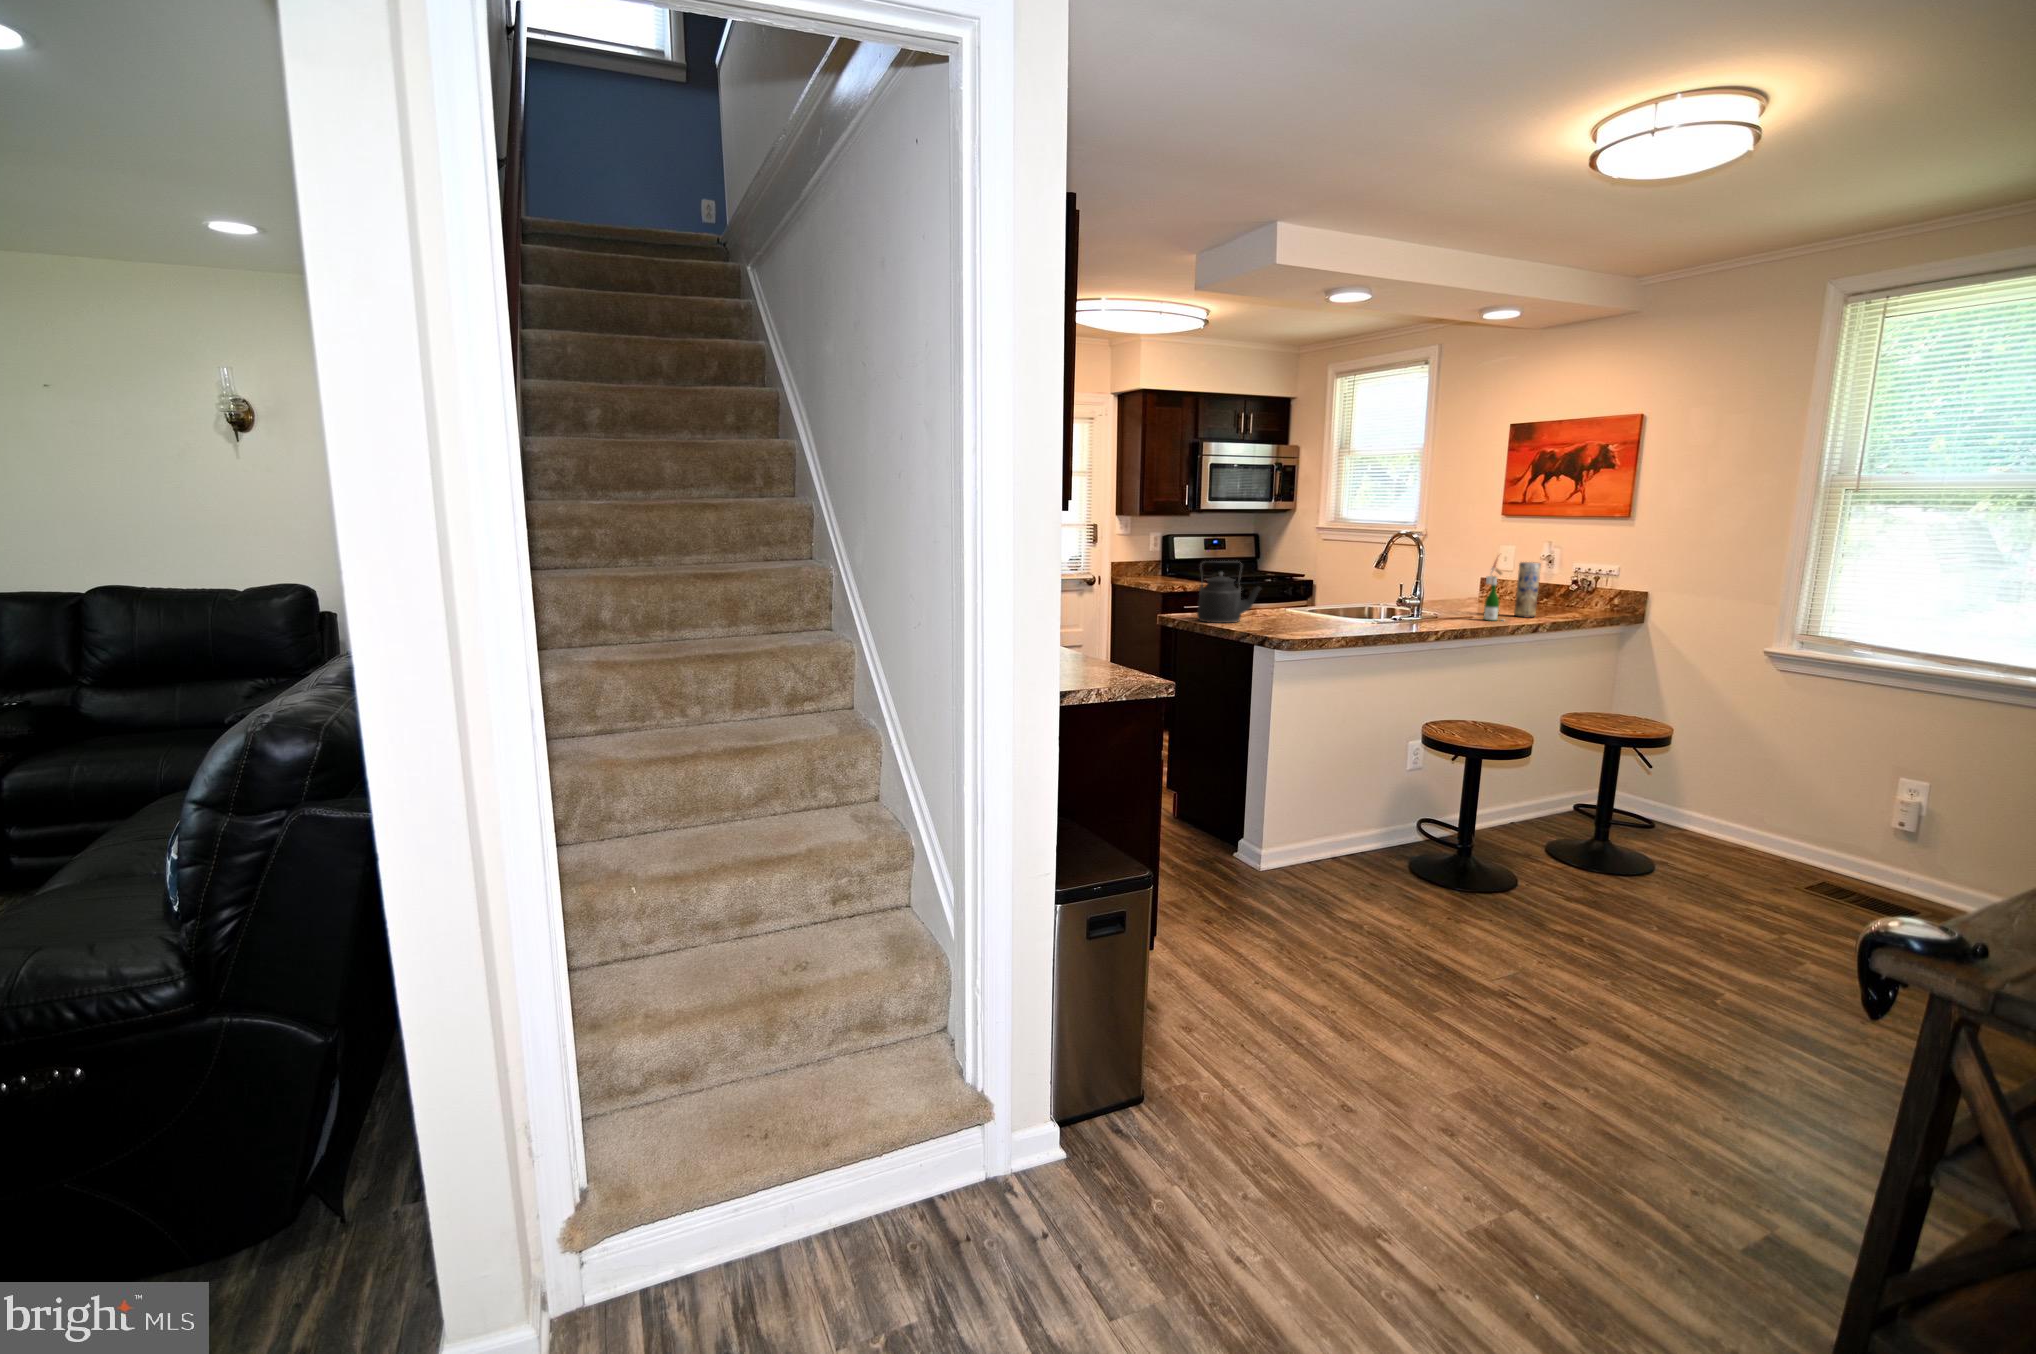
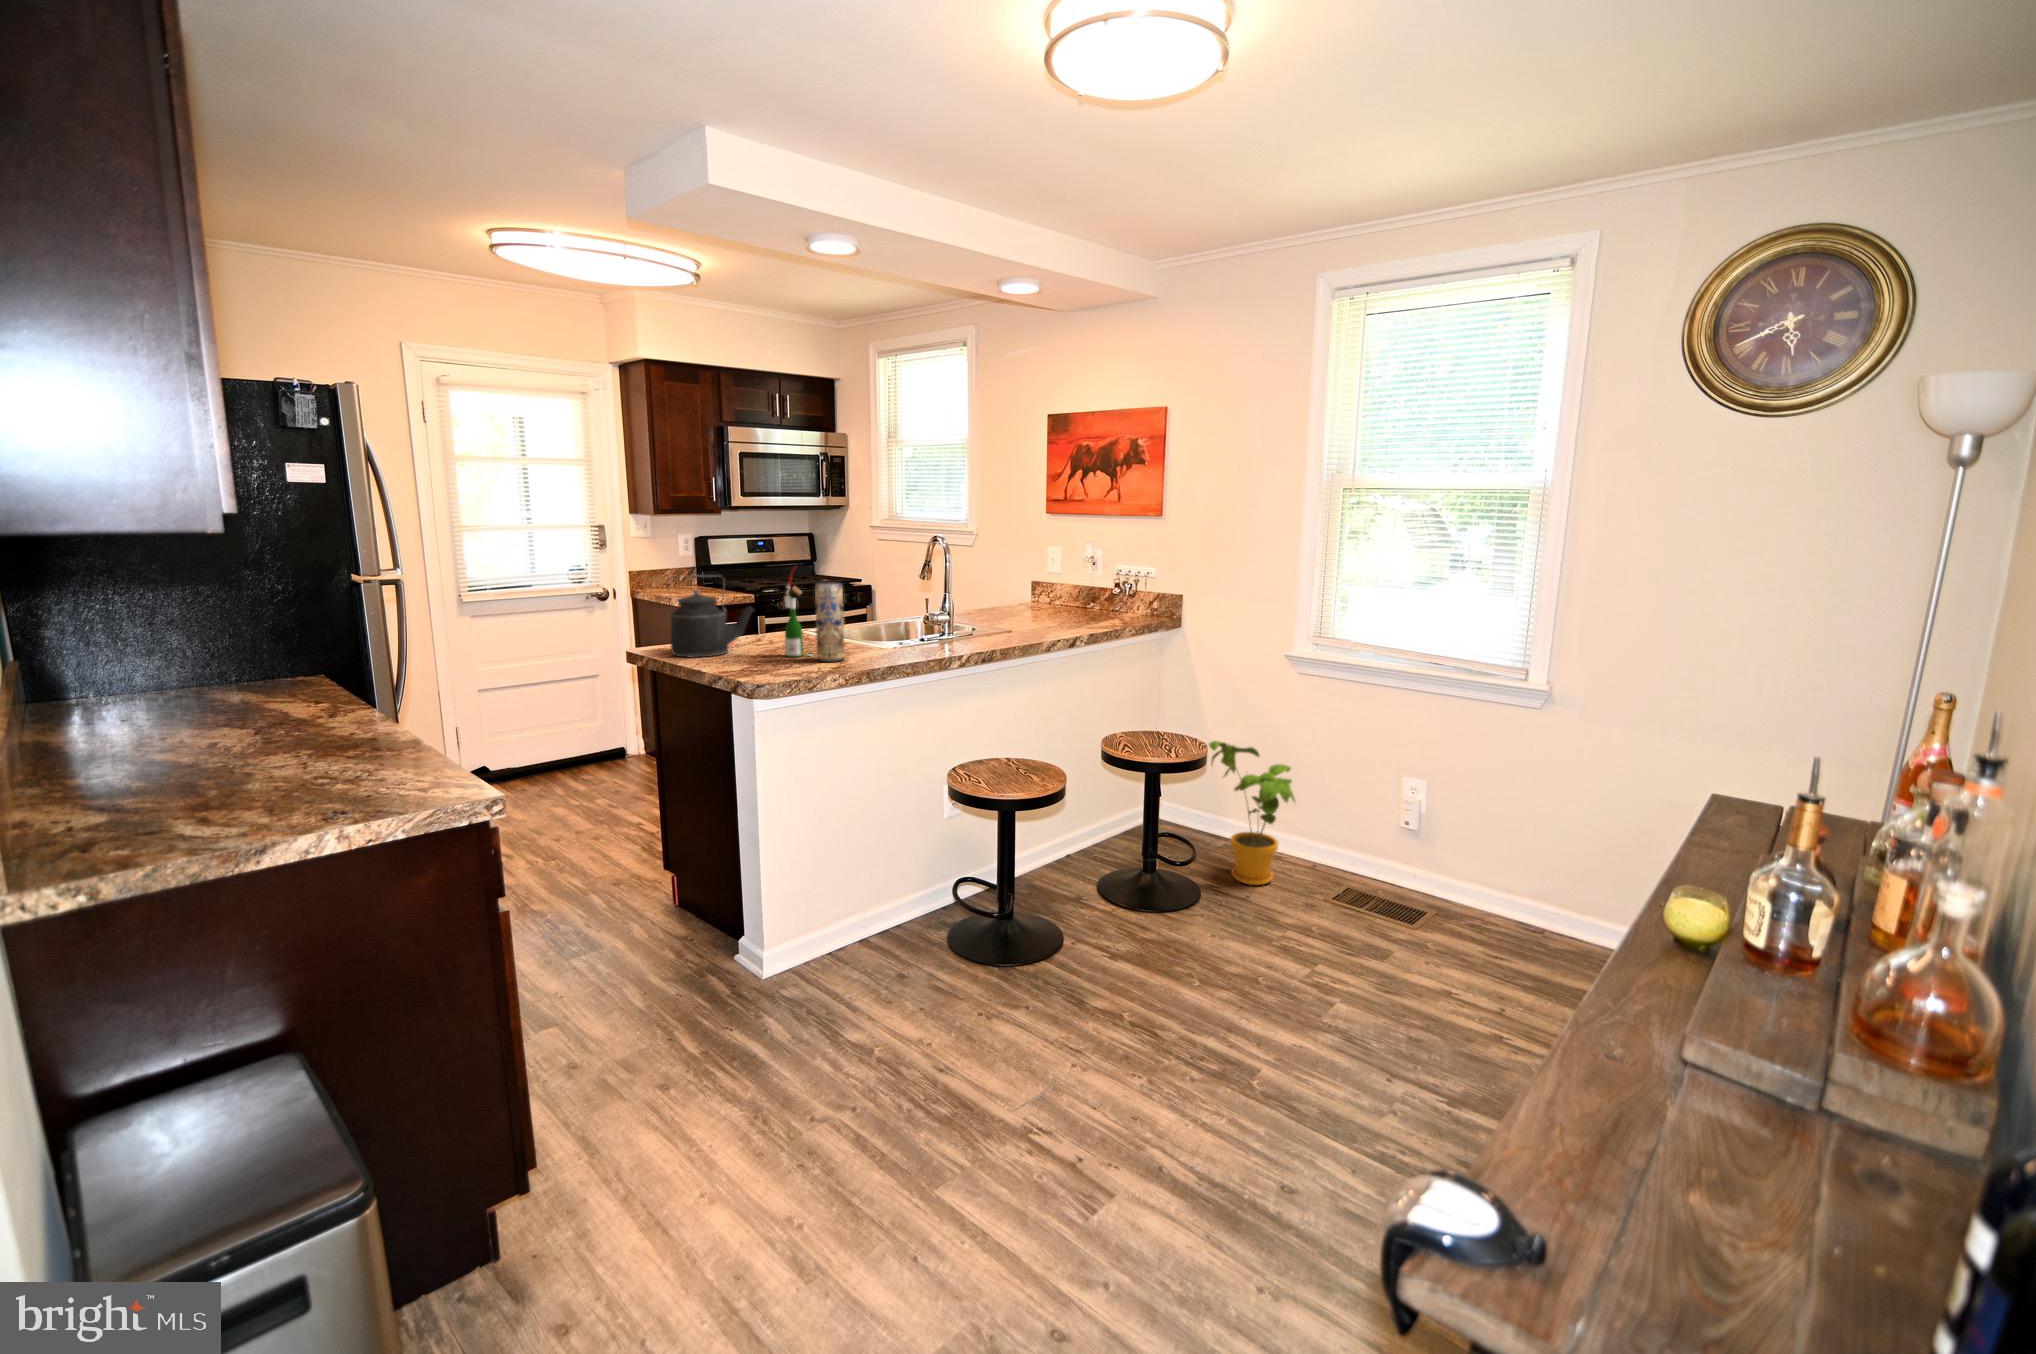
wine bottle: present [1483,560,1502,621] -> present [784,573,810,657]
vase: present [1514,562,1541,617] -> present [815,582,845,662]
house plant: none [1673,727,1771,869] -> present [1209,741,1295,885]

